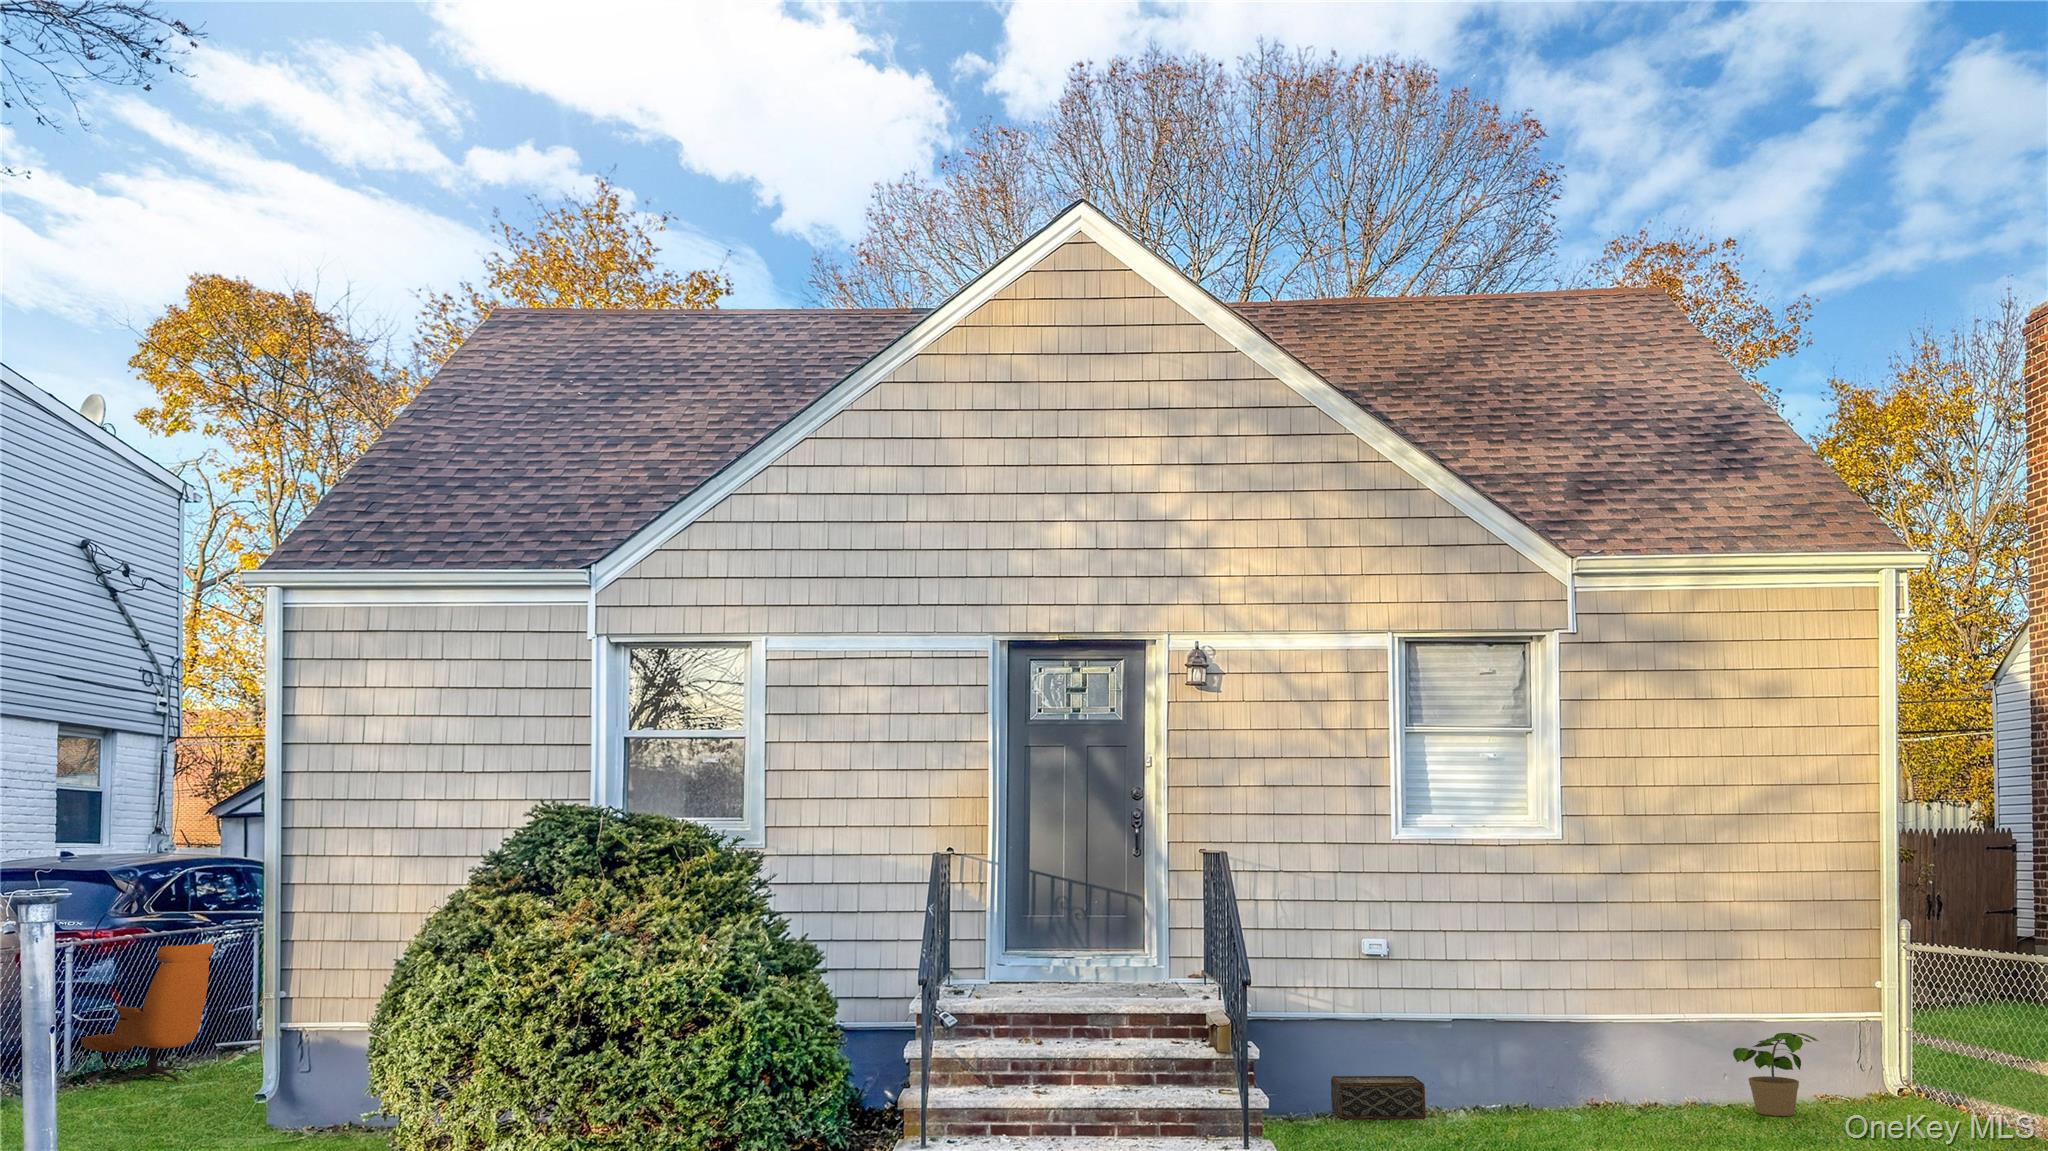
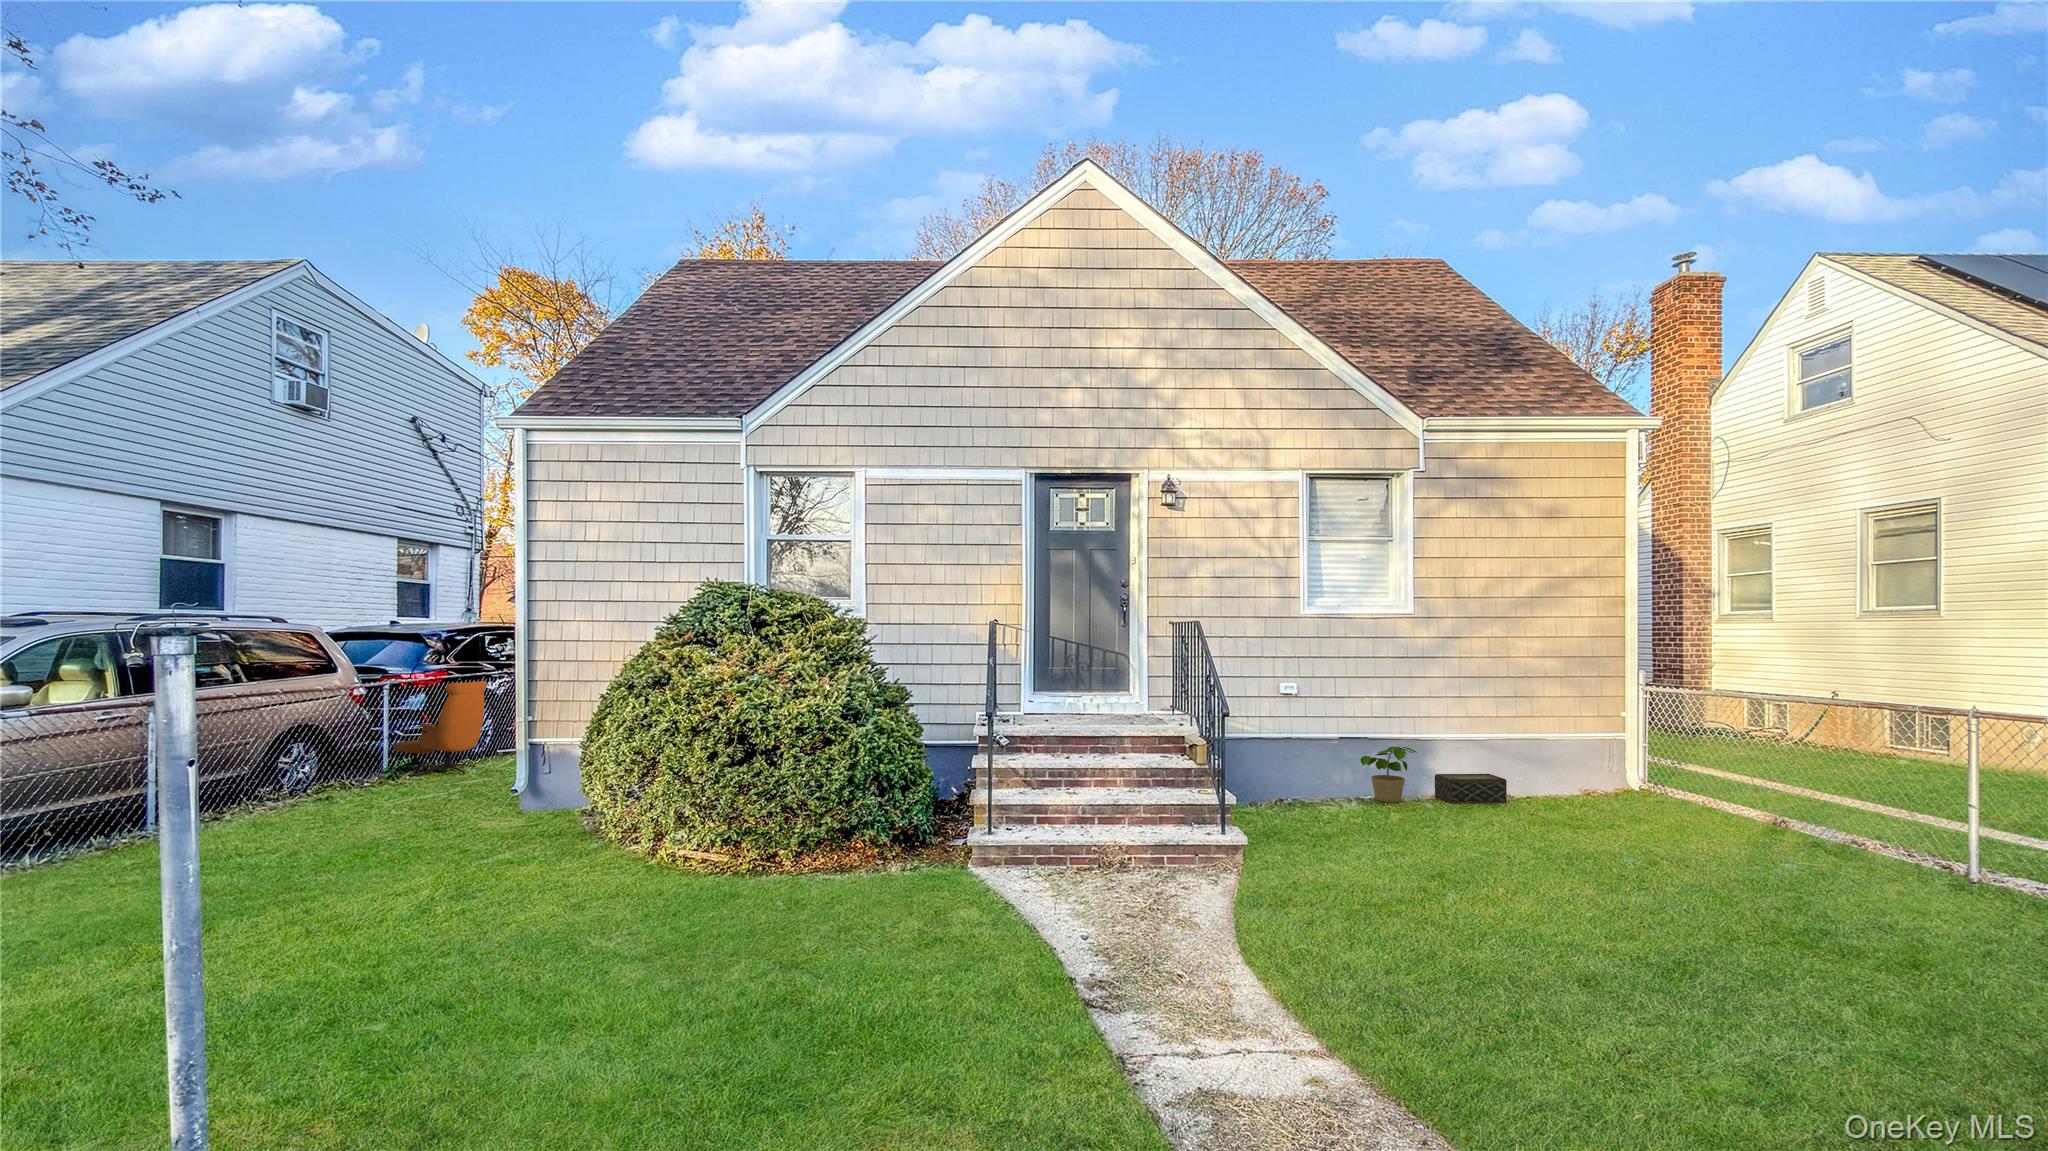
potted plant: present [1733,1033,1818,1116] -> present [1361,747,1417,802]
woven basket: present [1331,1076,1426,1119] -> present [1435,774,1507,803]

